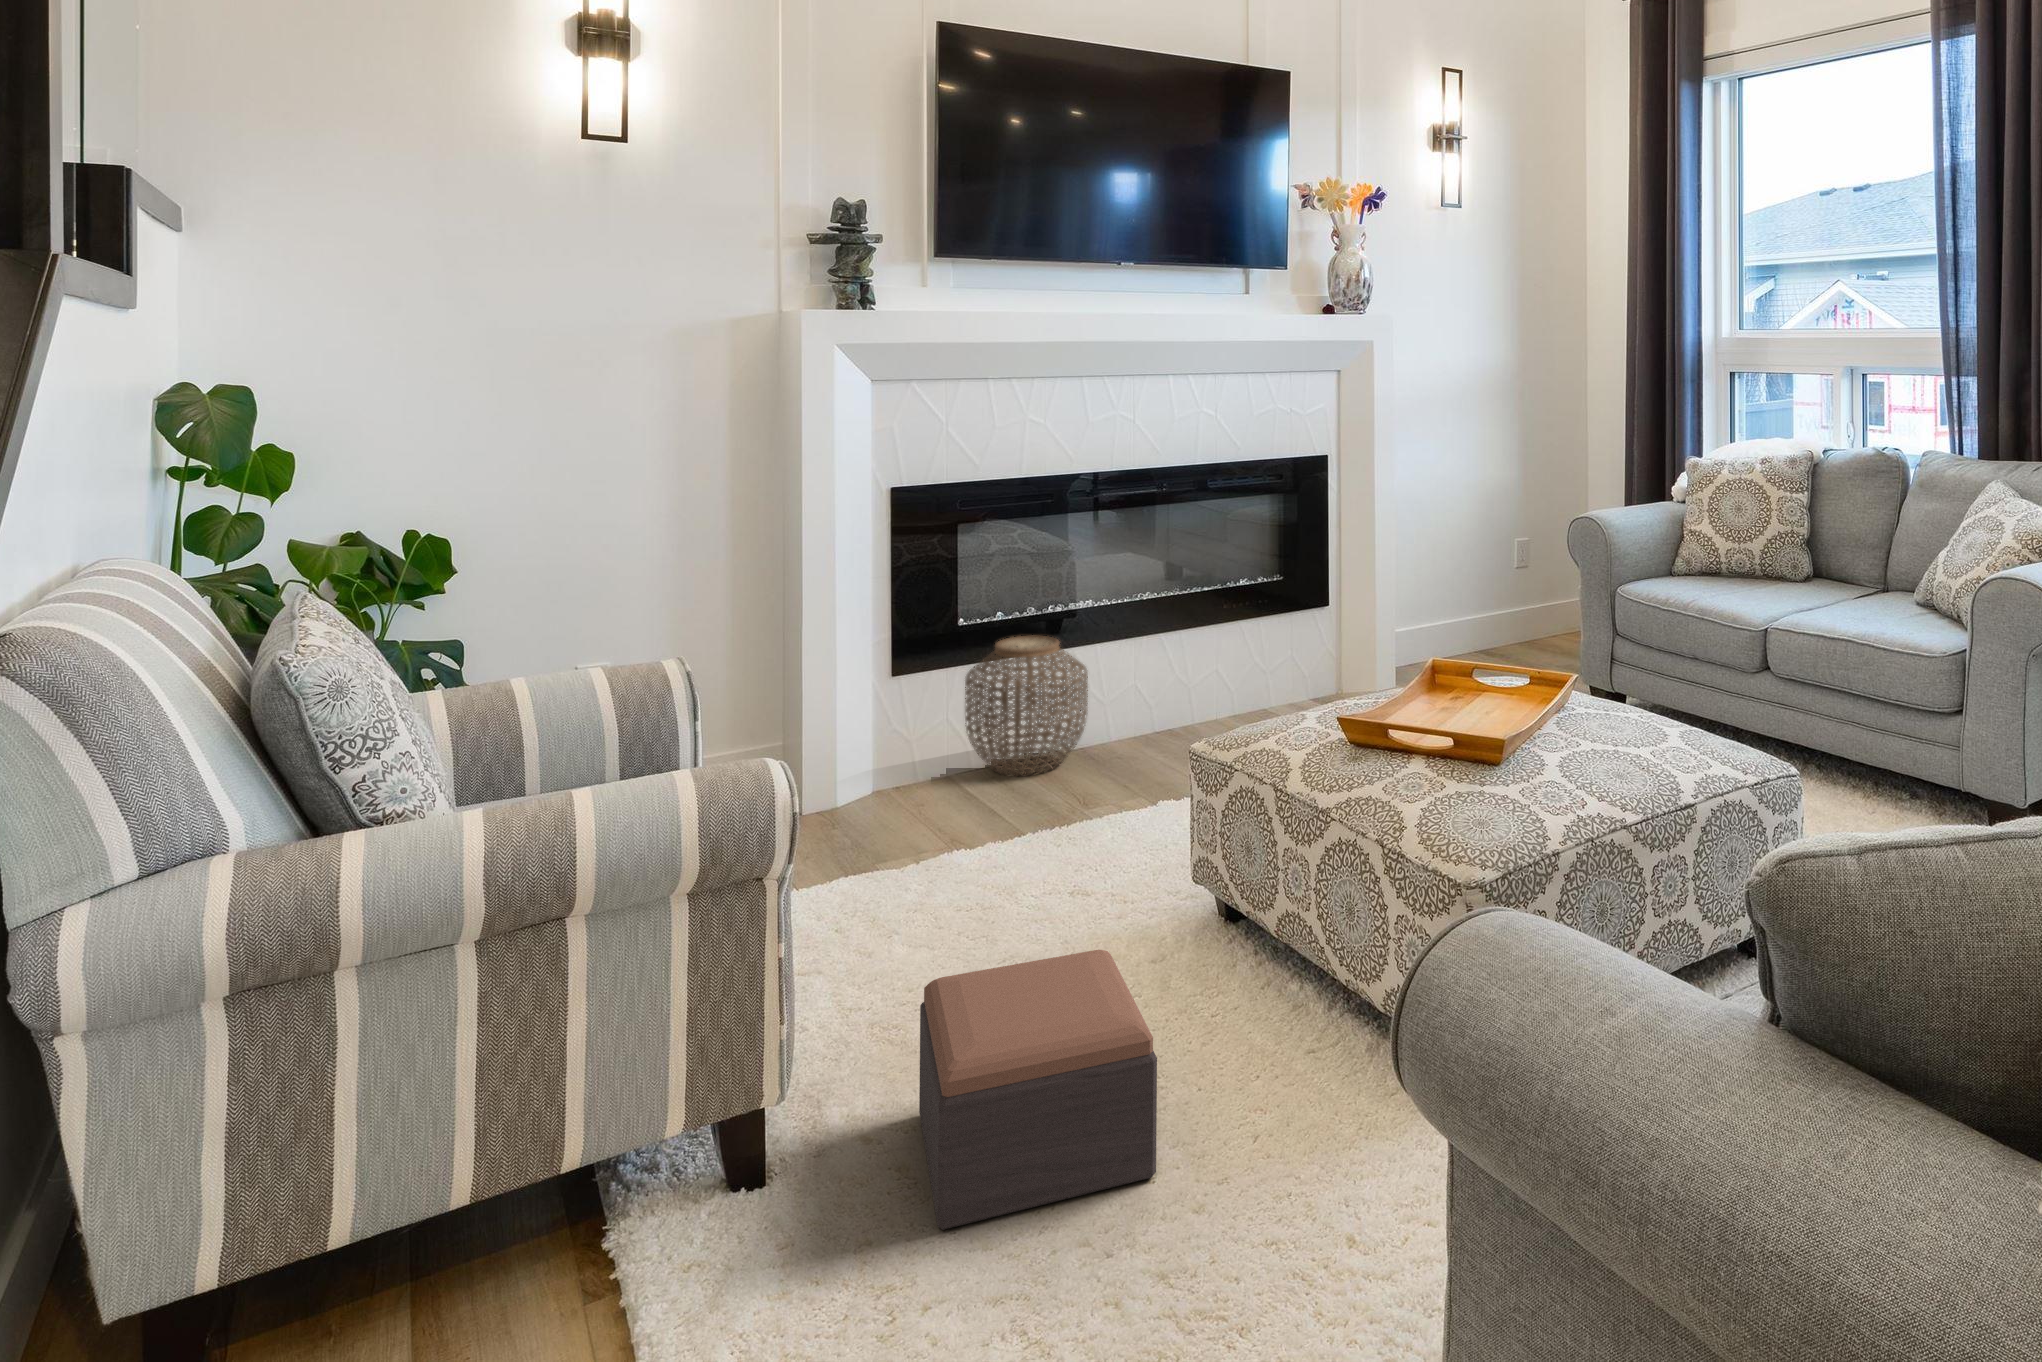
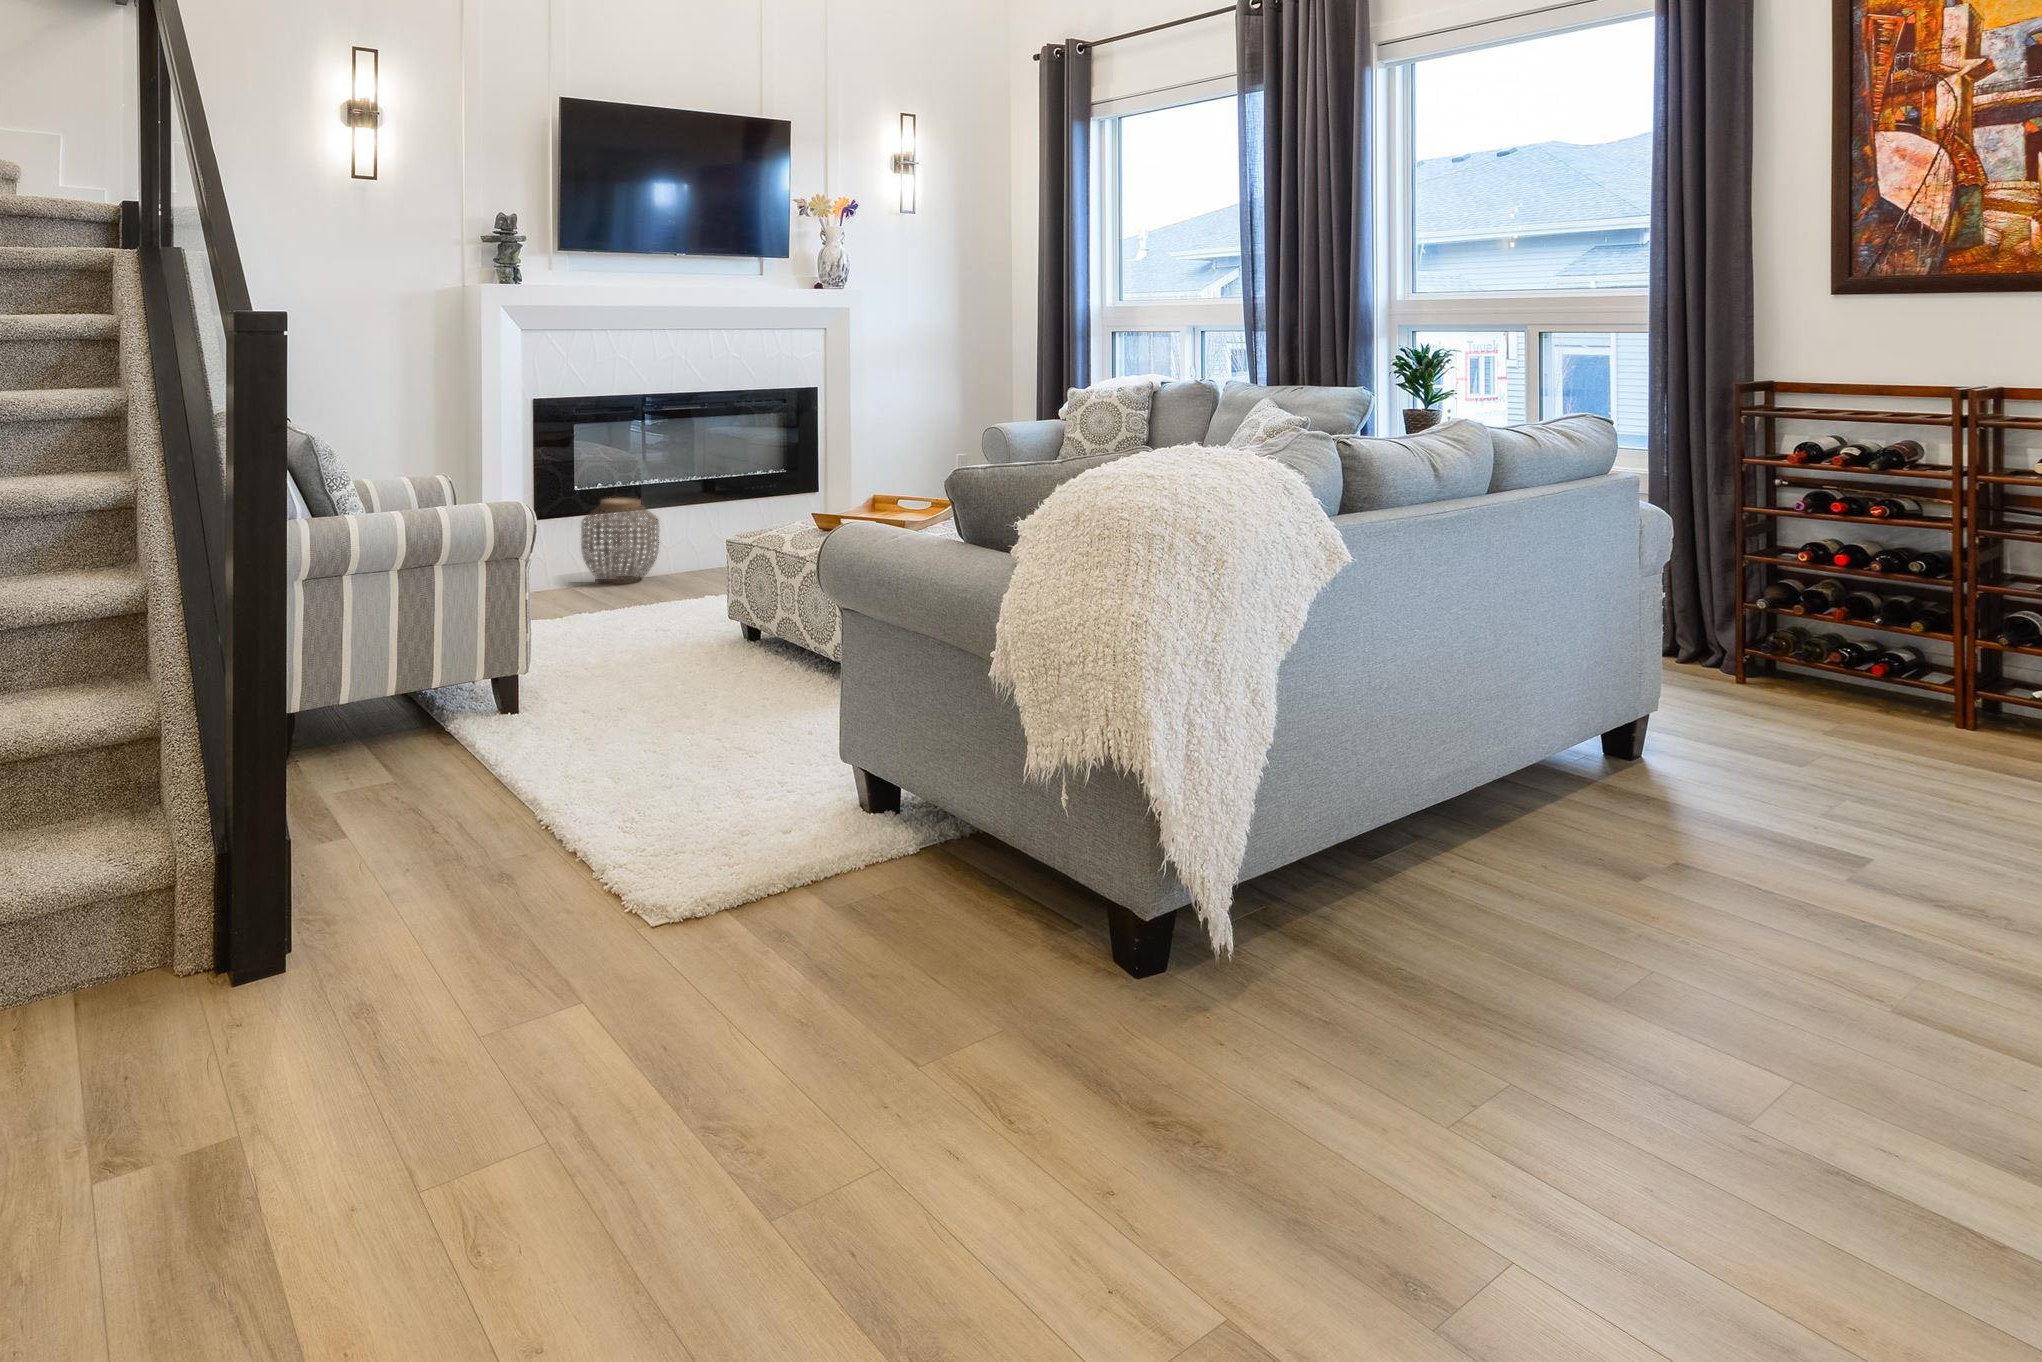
footstool: present [919,950,1157,1230] -> none [590,619,714,726]

